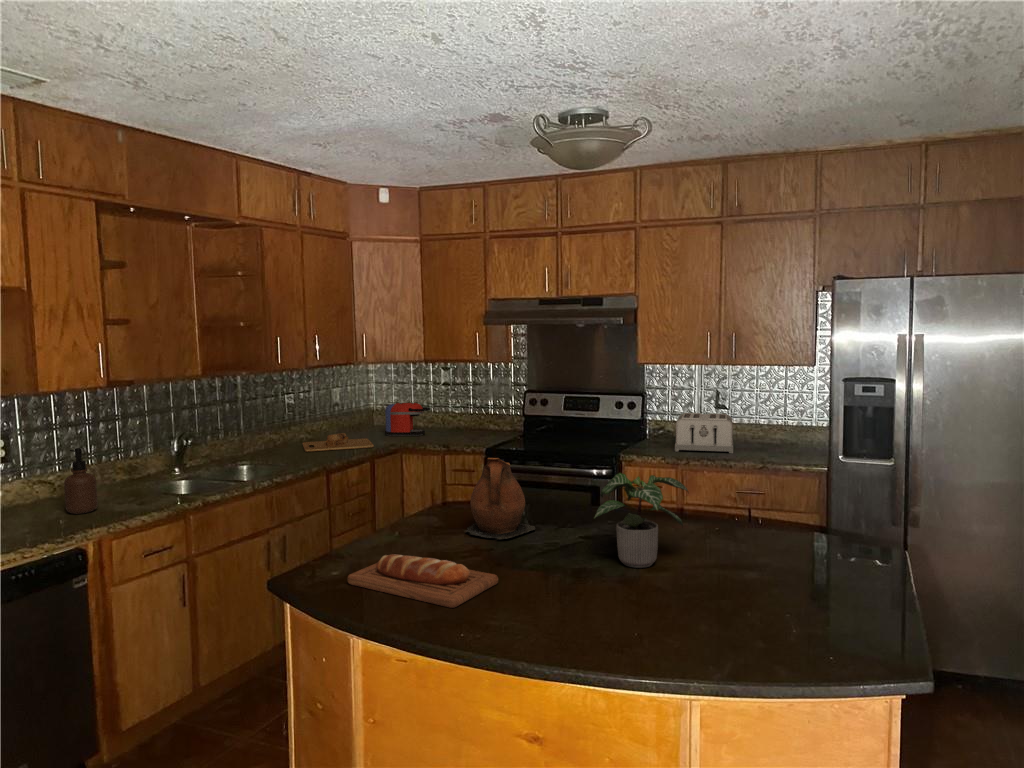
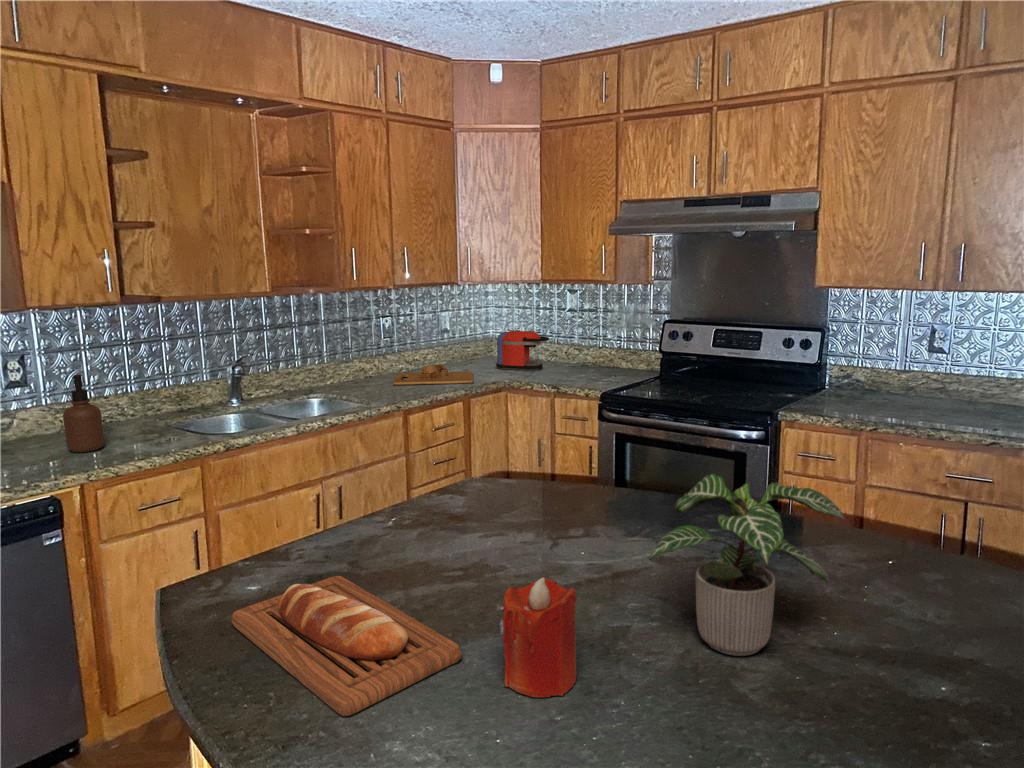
toaster: present [675,413,733,453] -> none [860,356,952,418]
ceramic pitcher: present [465,458,535,539] -> none [475,426,589,556]
candle: none [526,528,565,591] -> present [503,578,577,698]

